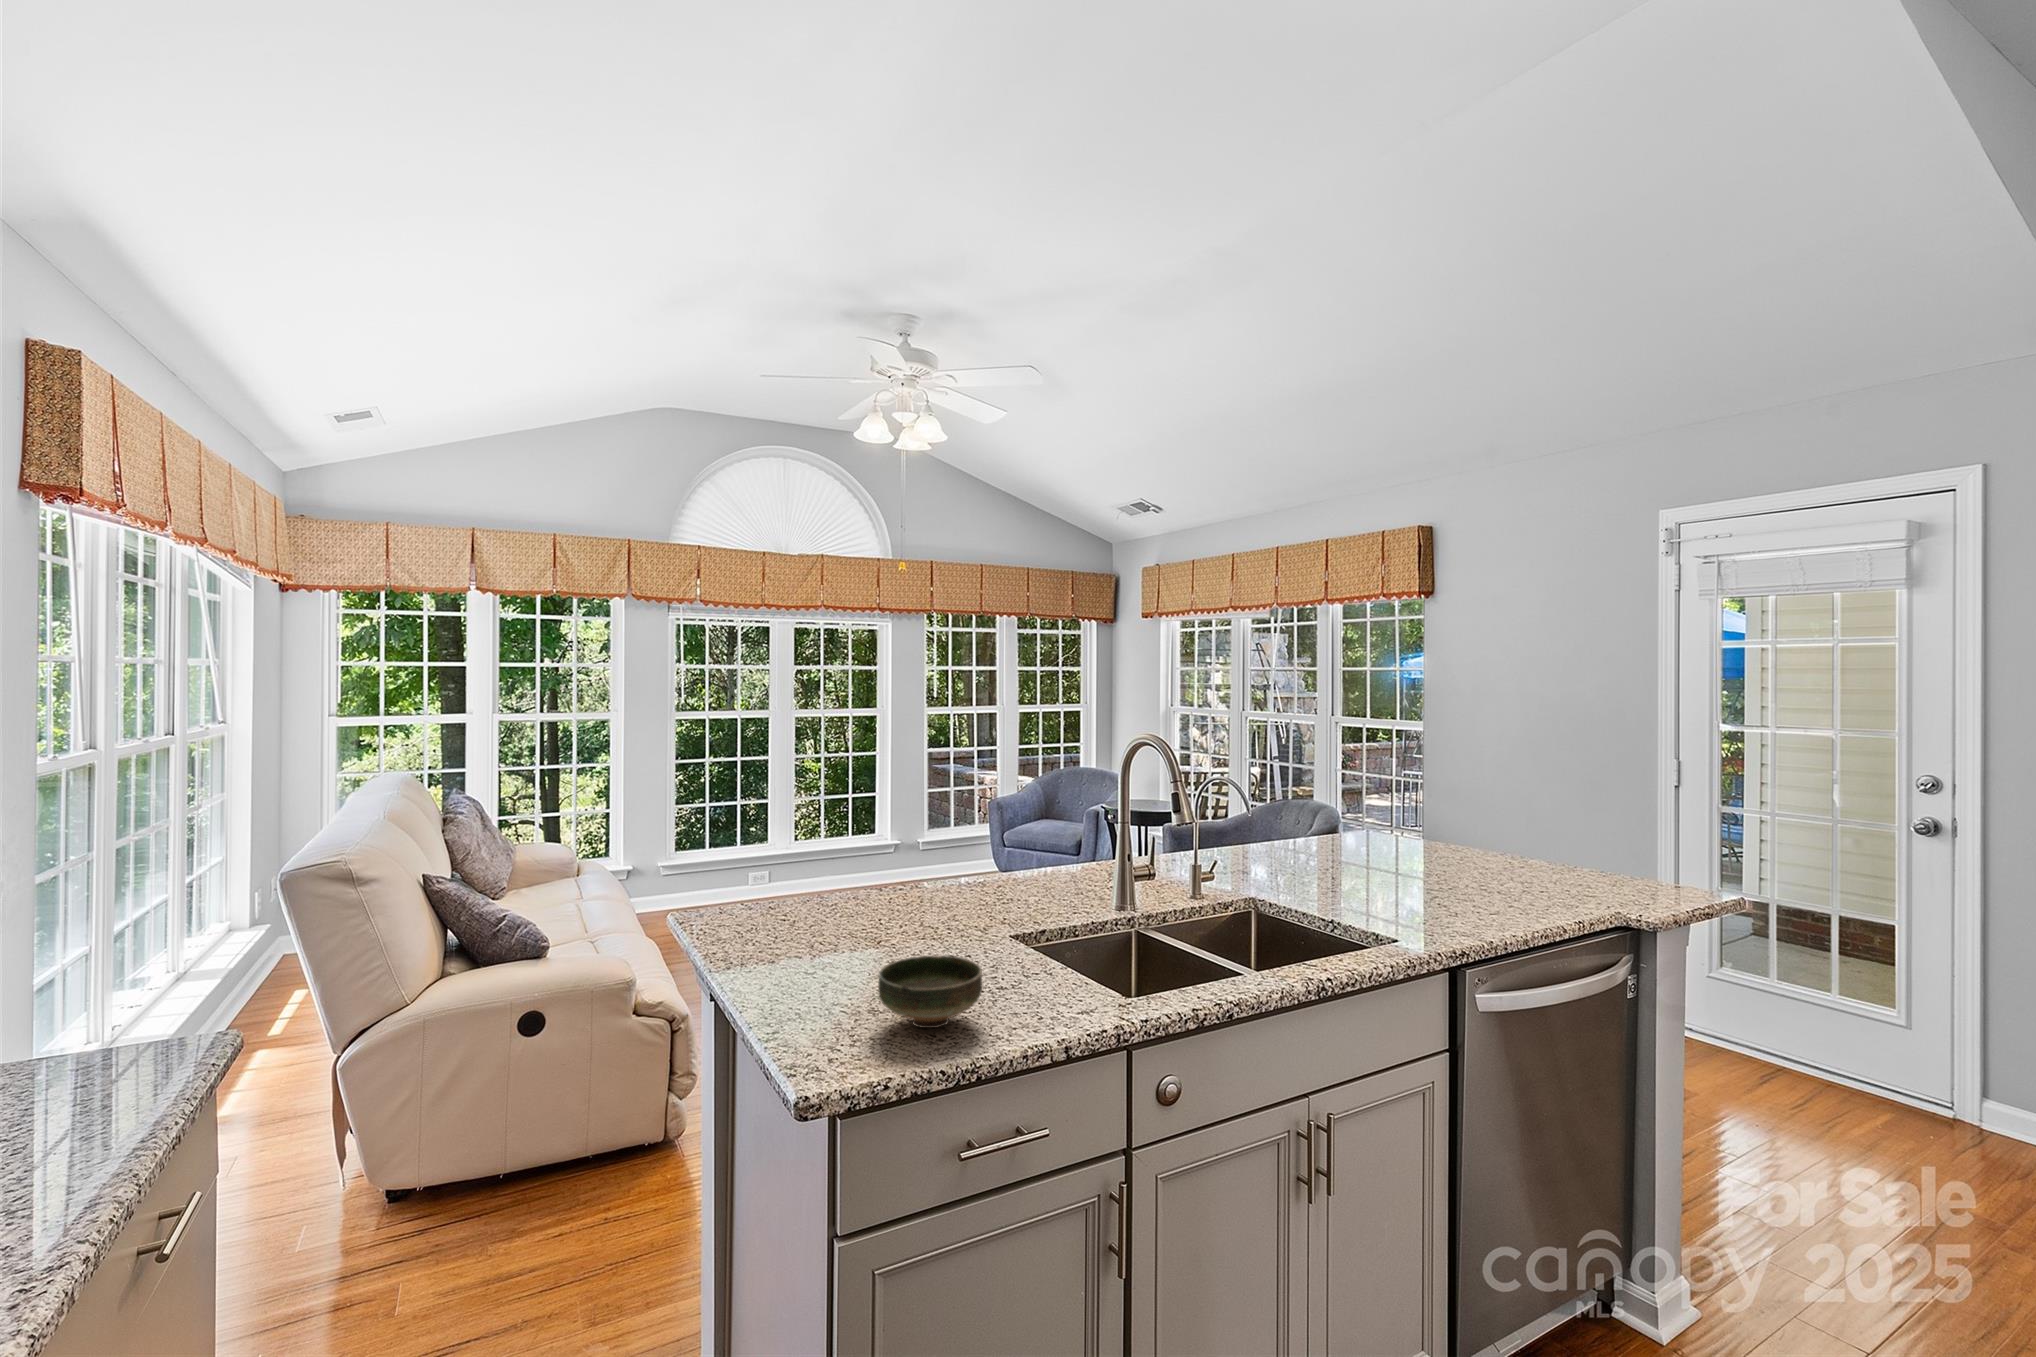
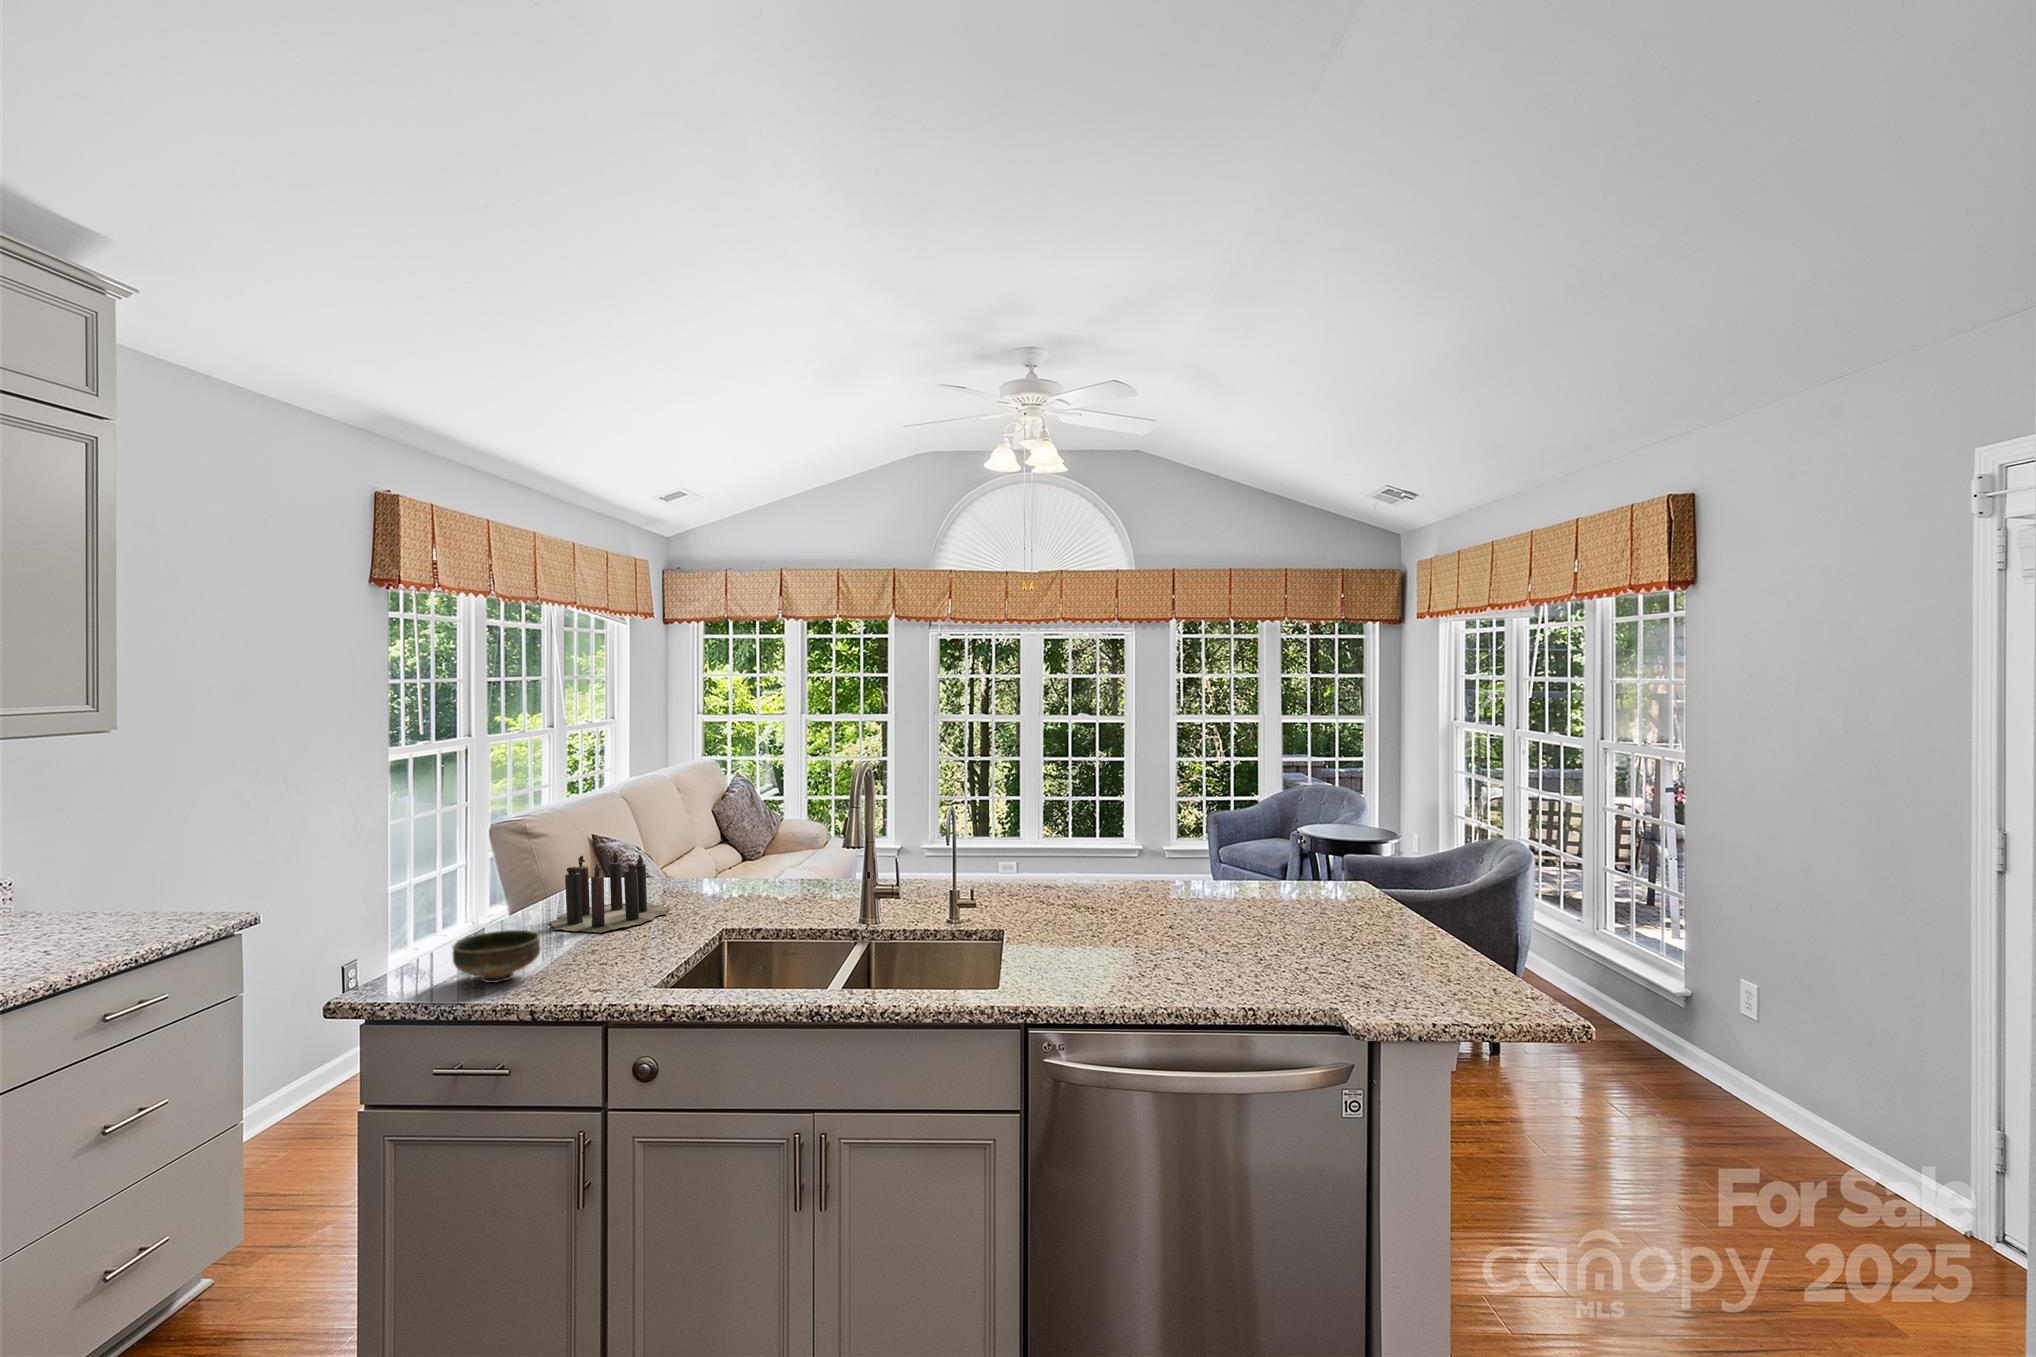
candle: none [761,856,947,962] -> present [550,850,671,933]

